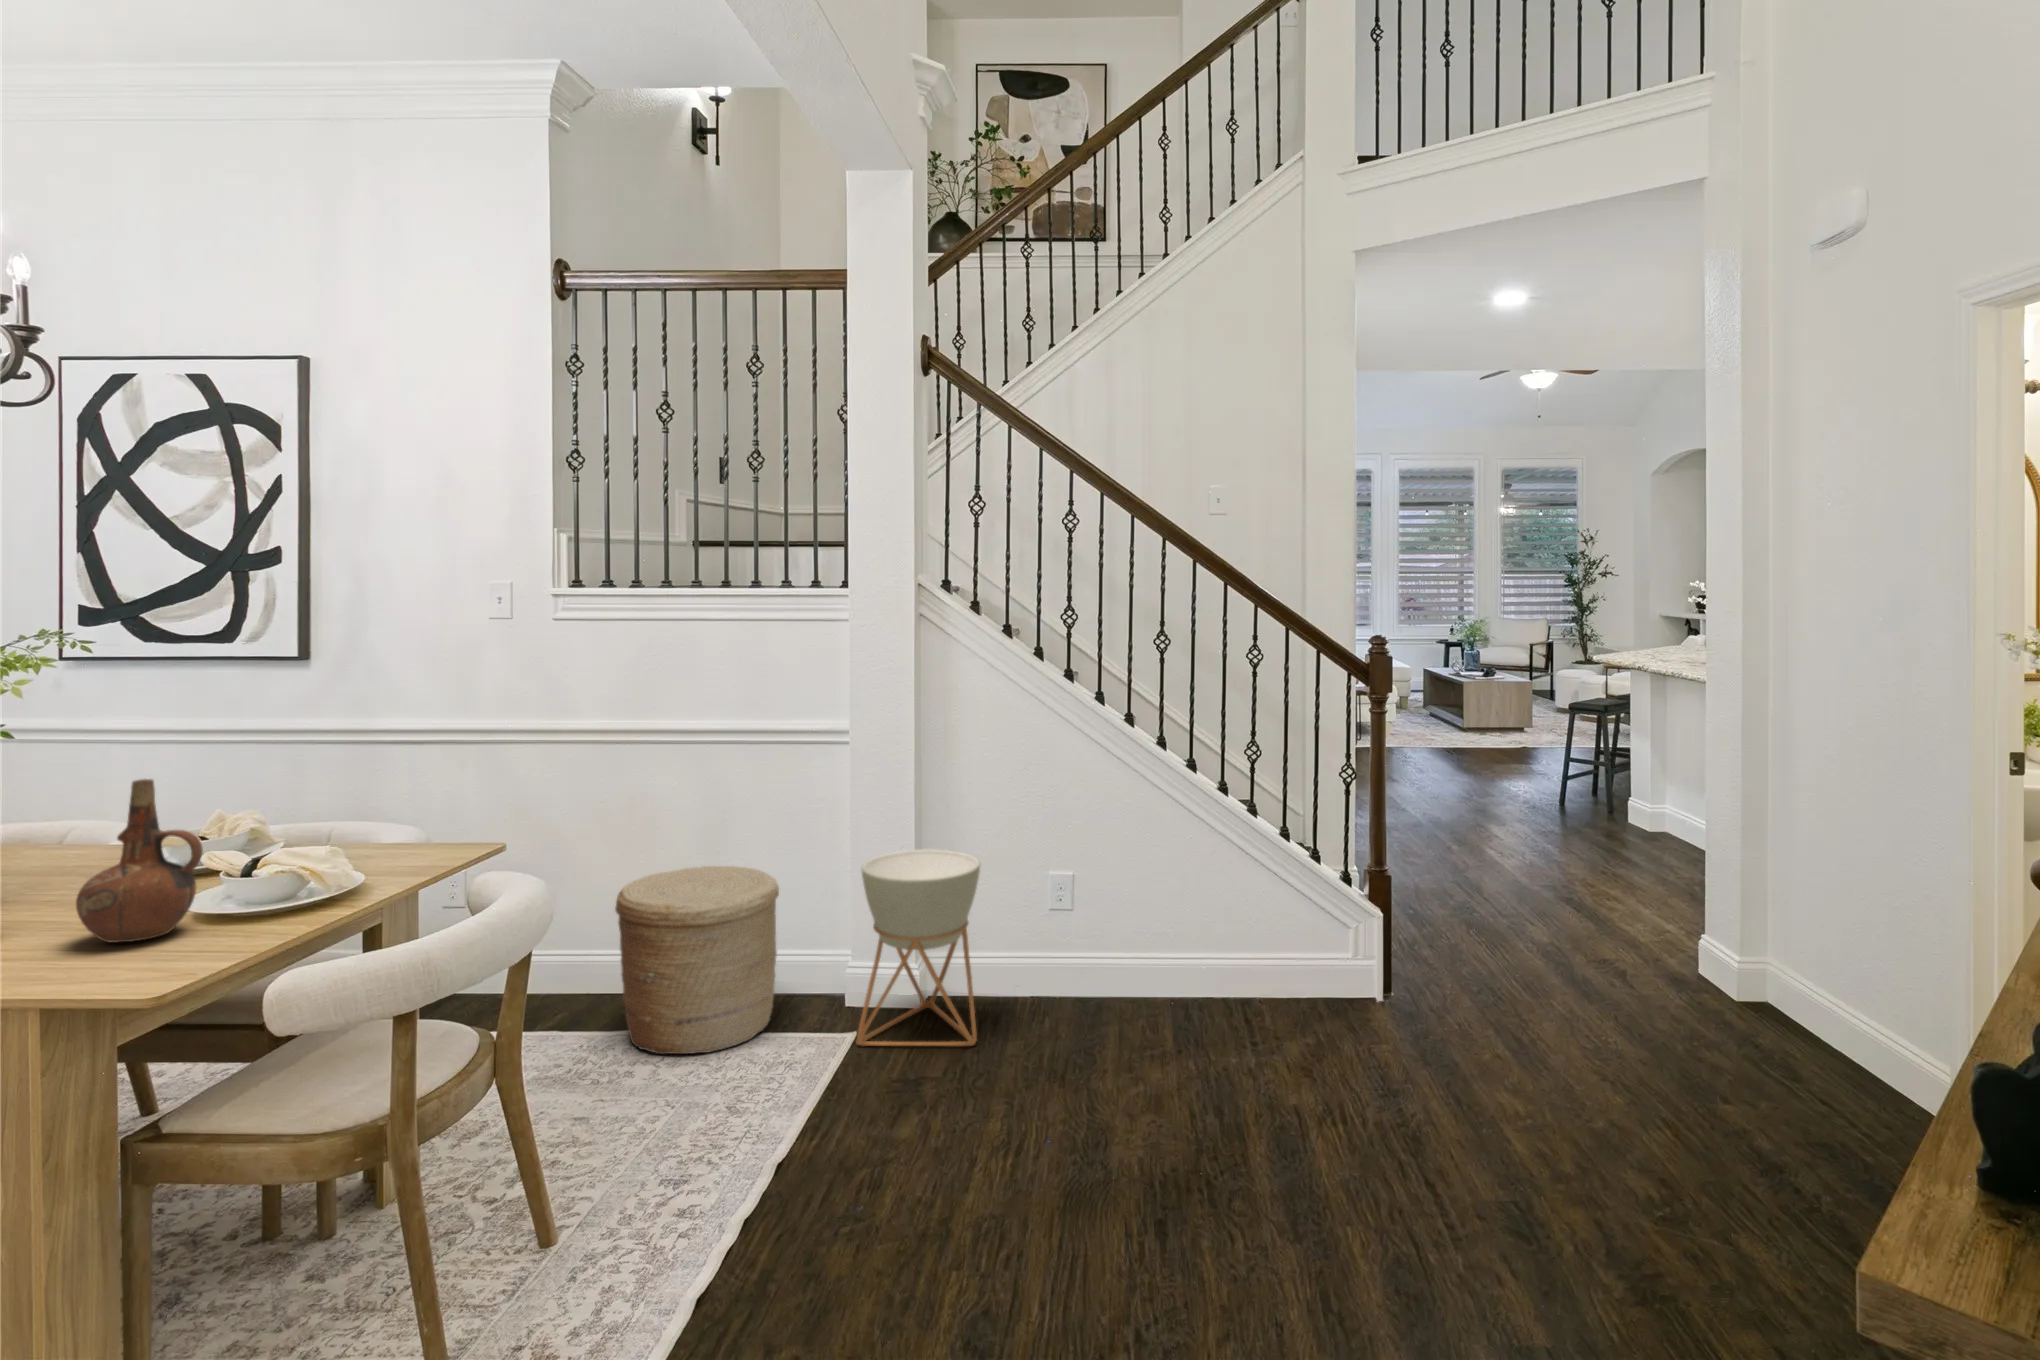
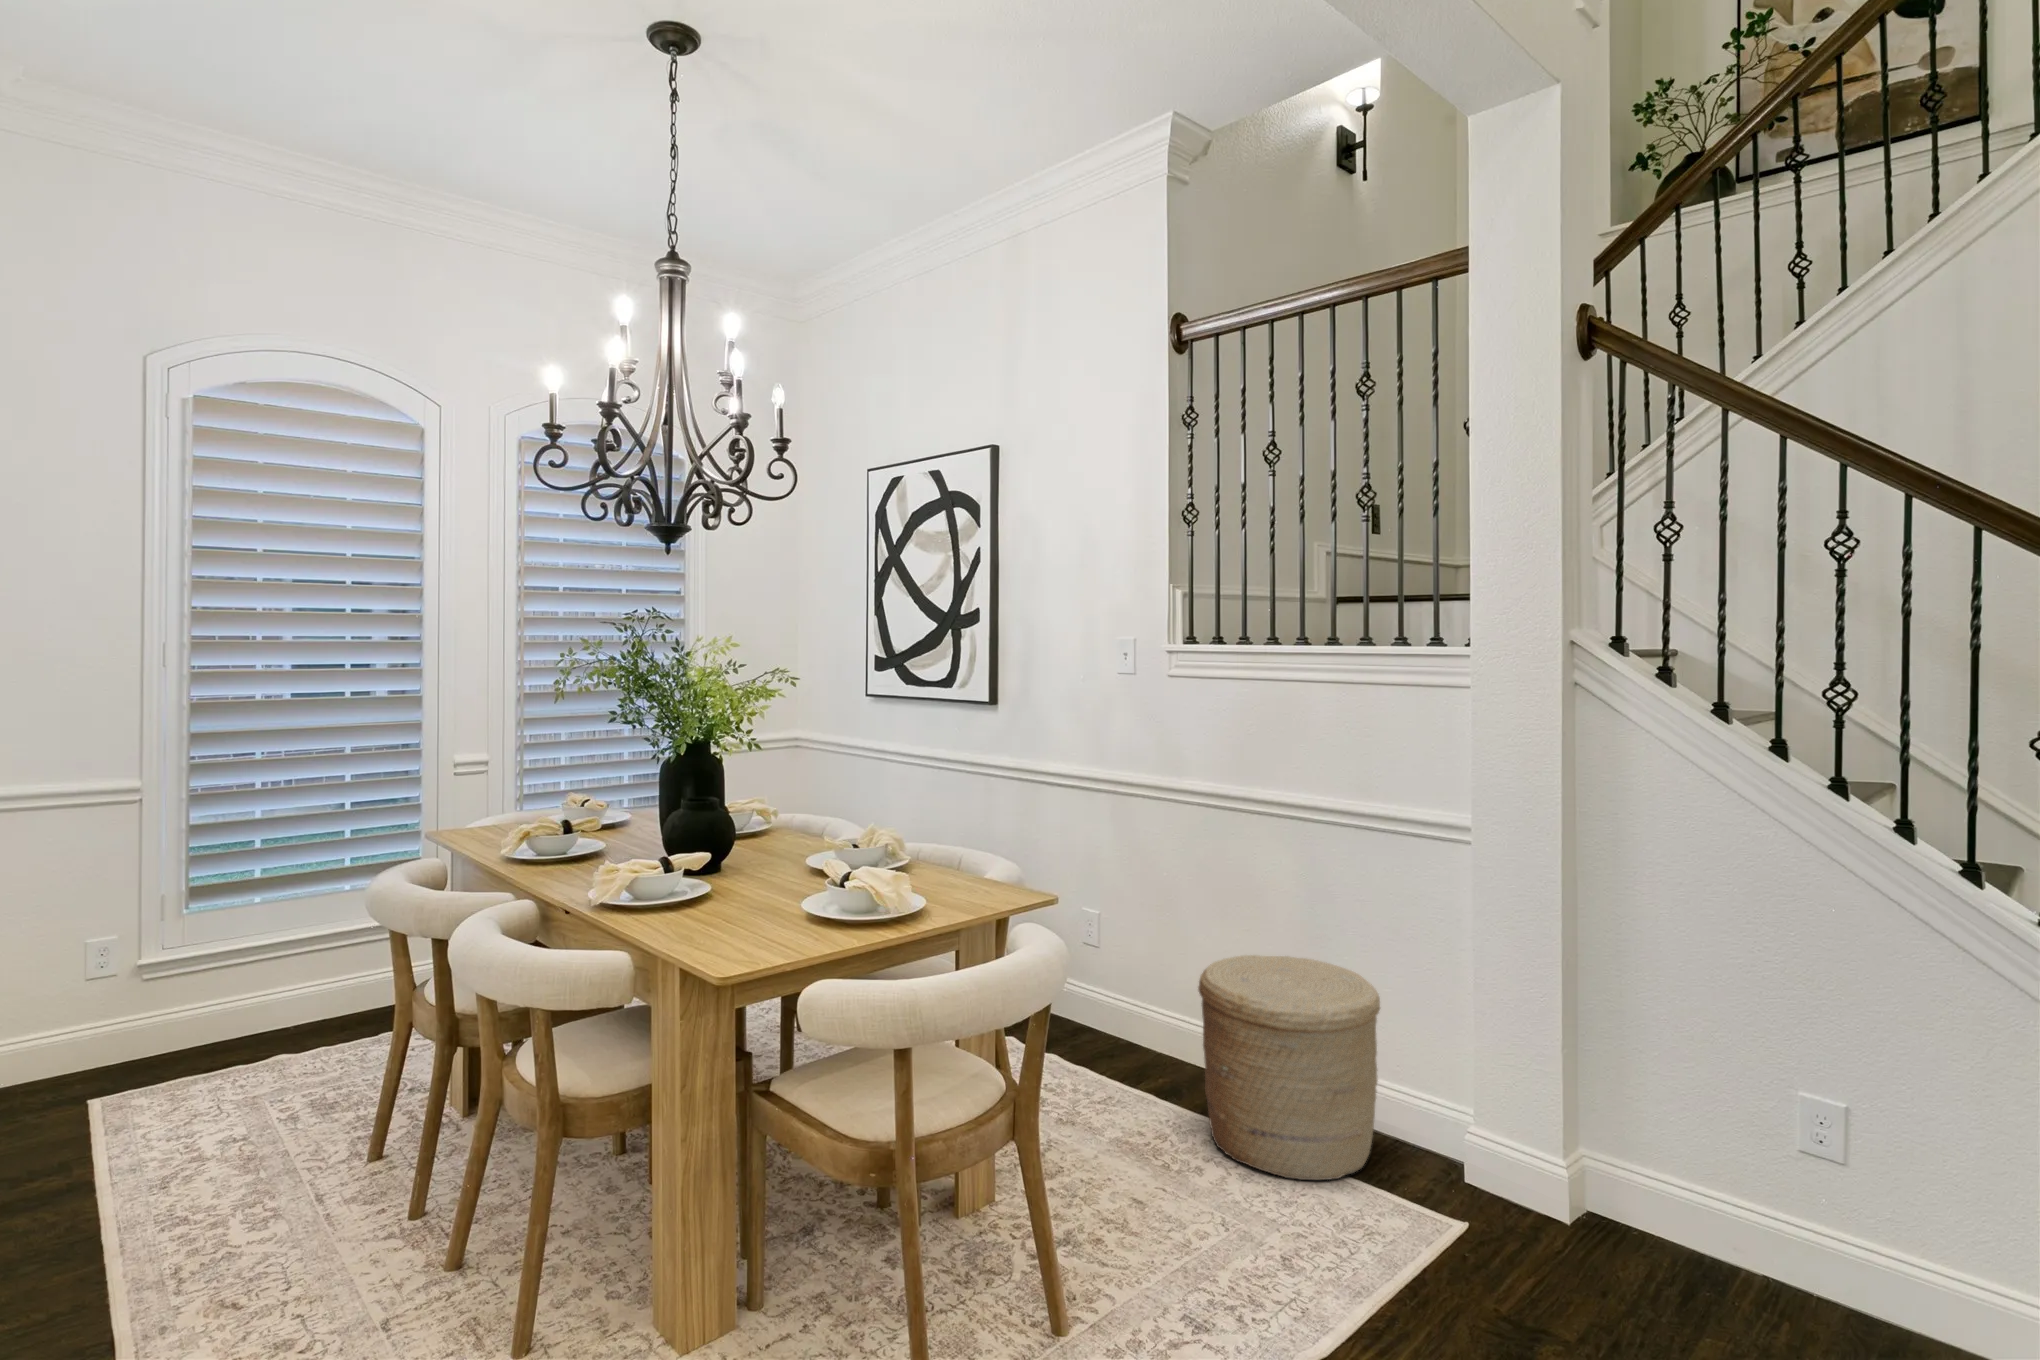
ceramic pitcher: present [76,779,203,942] -> none [734,806,808,936]
planter: present [856,849,980,1046] -> none [1465,993,1662,1307]

